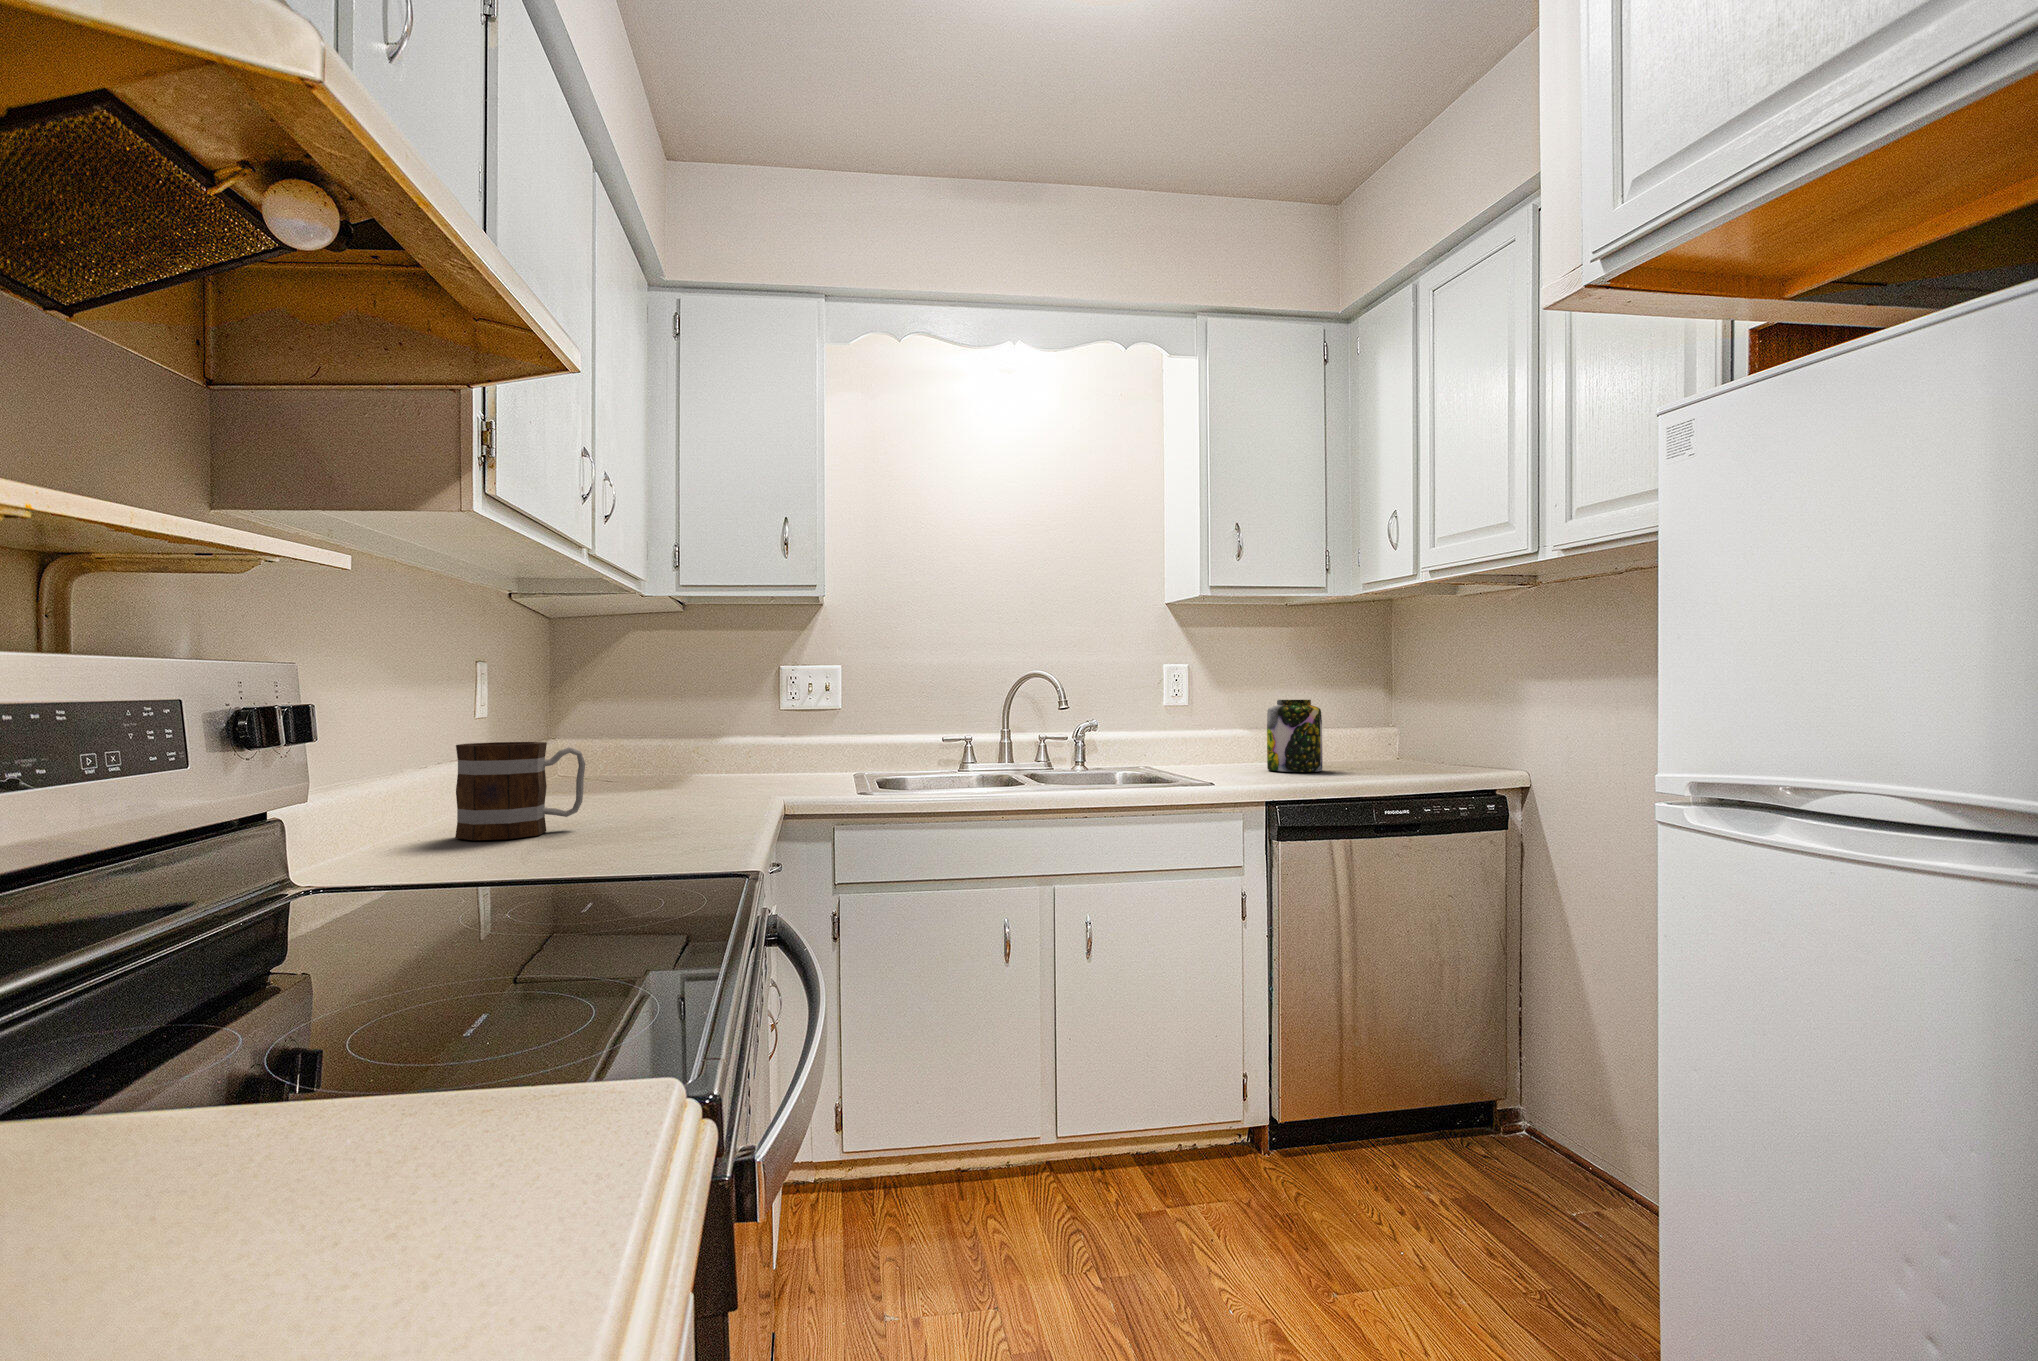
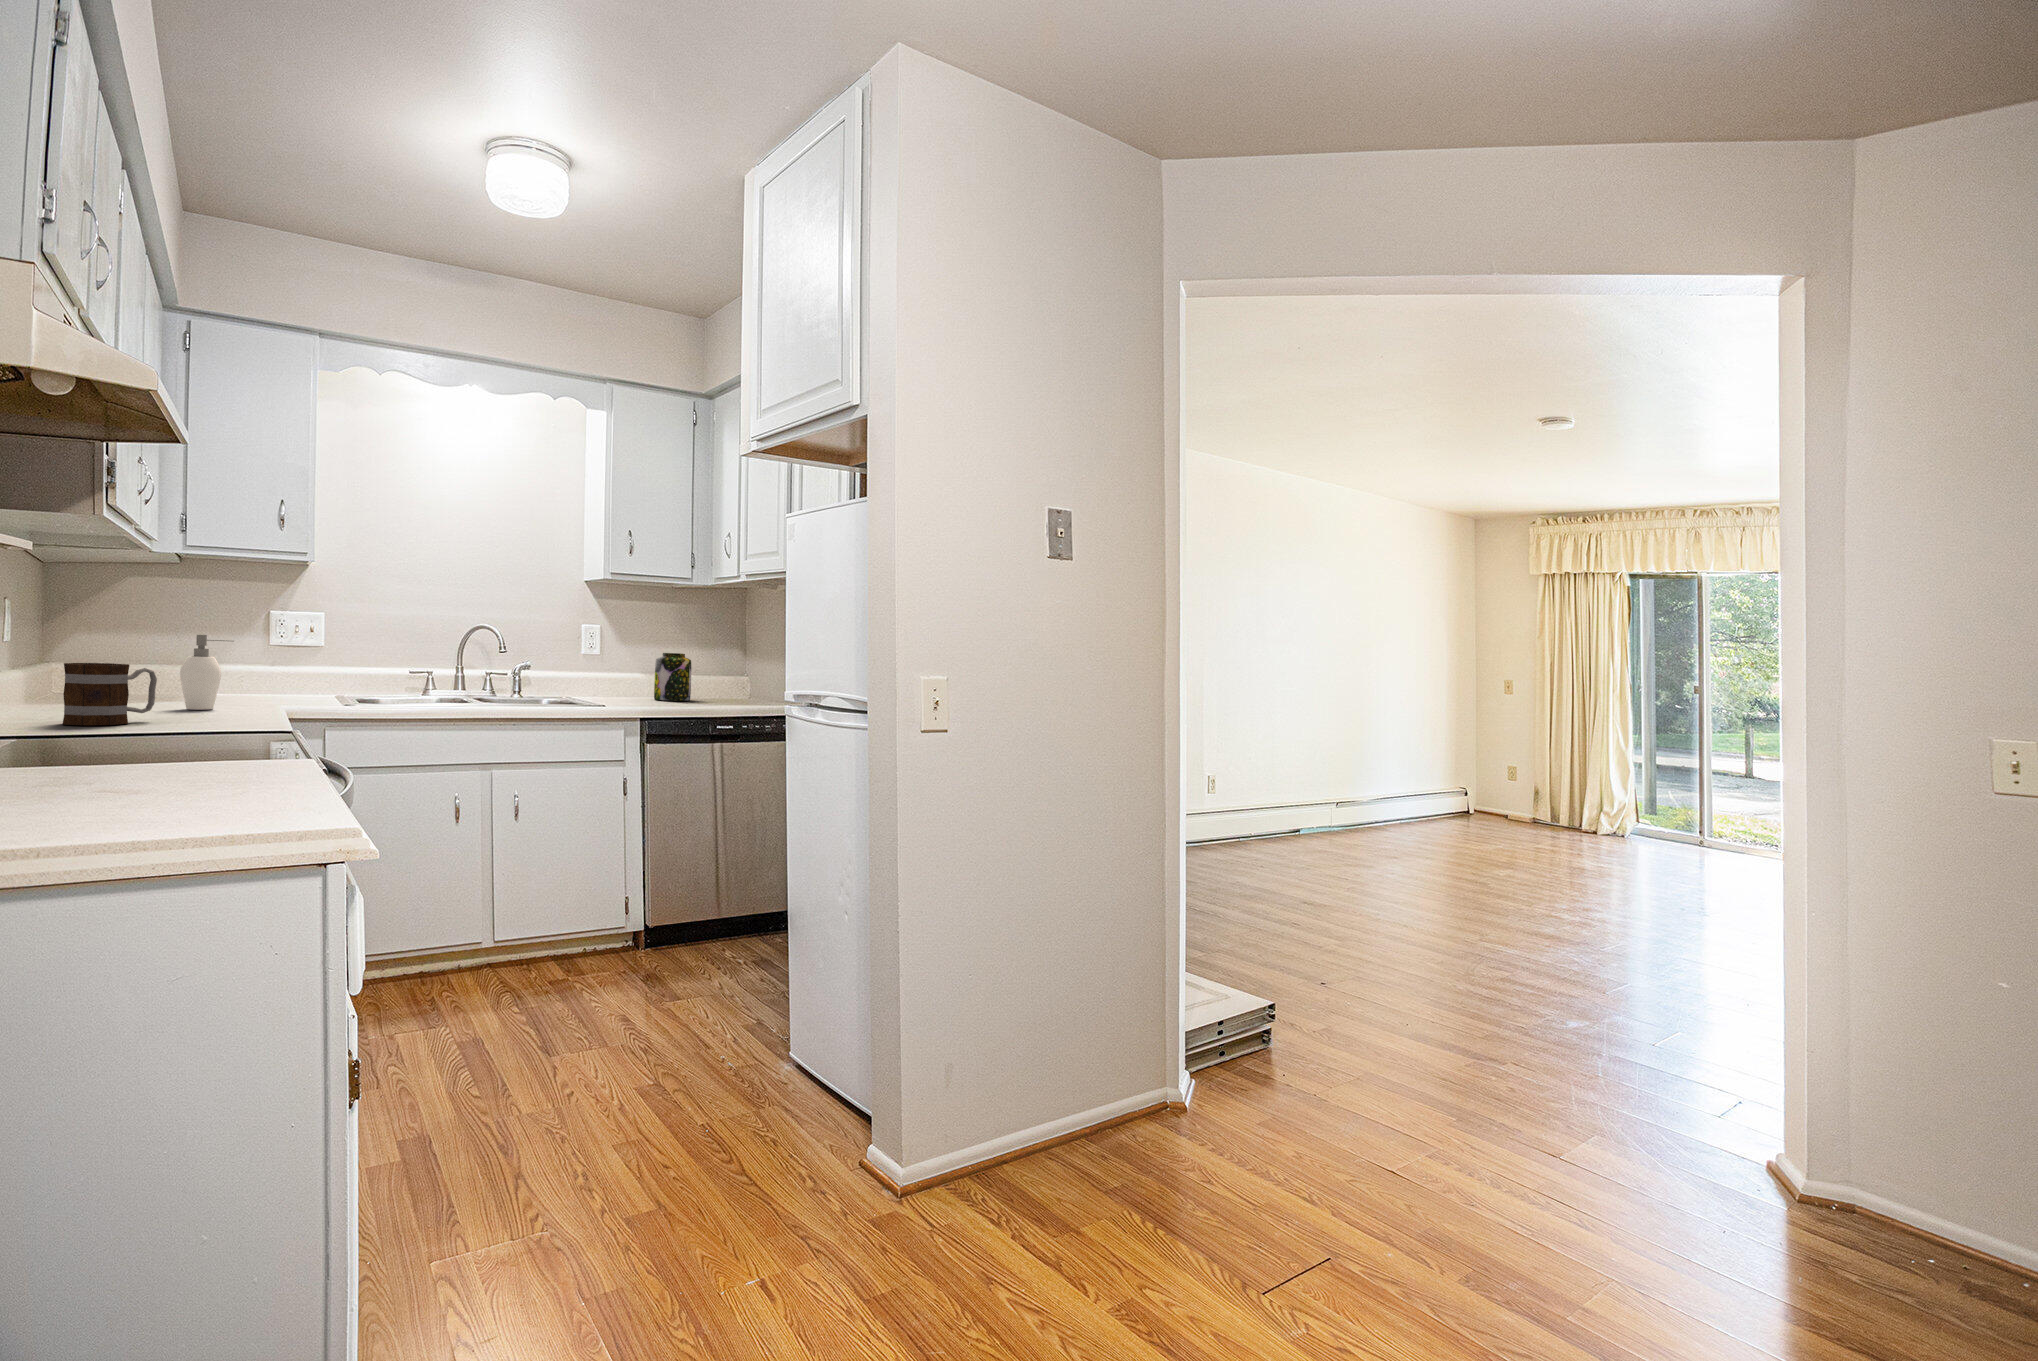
soap dispenser: none [655,698,717,803] -> present [180,635,233,710]

